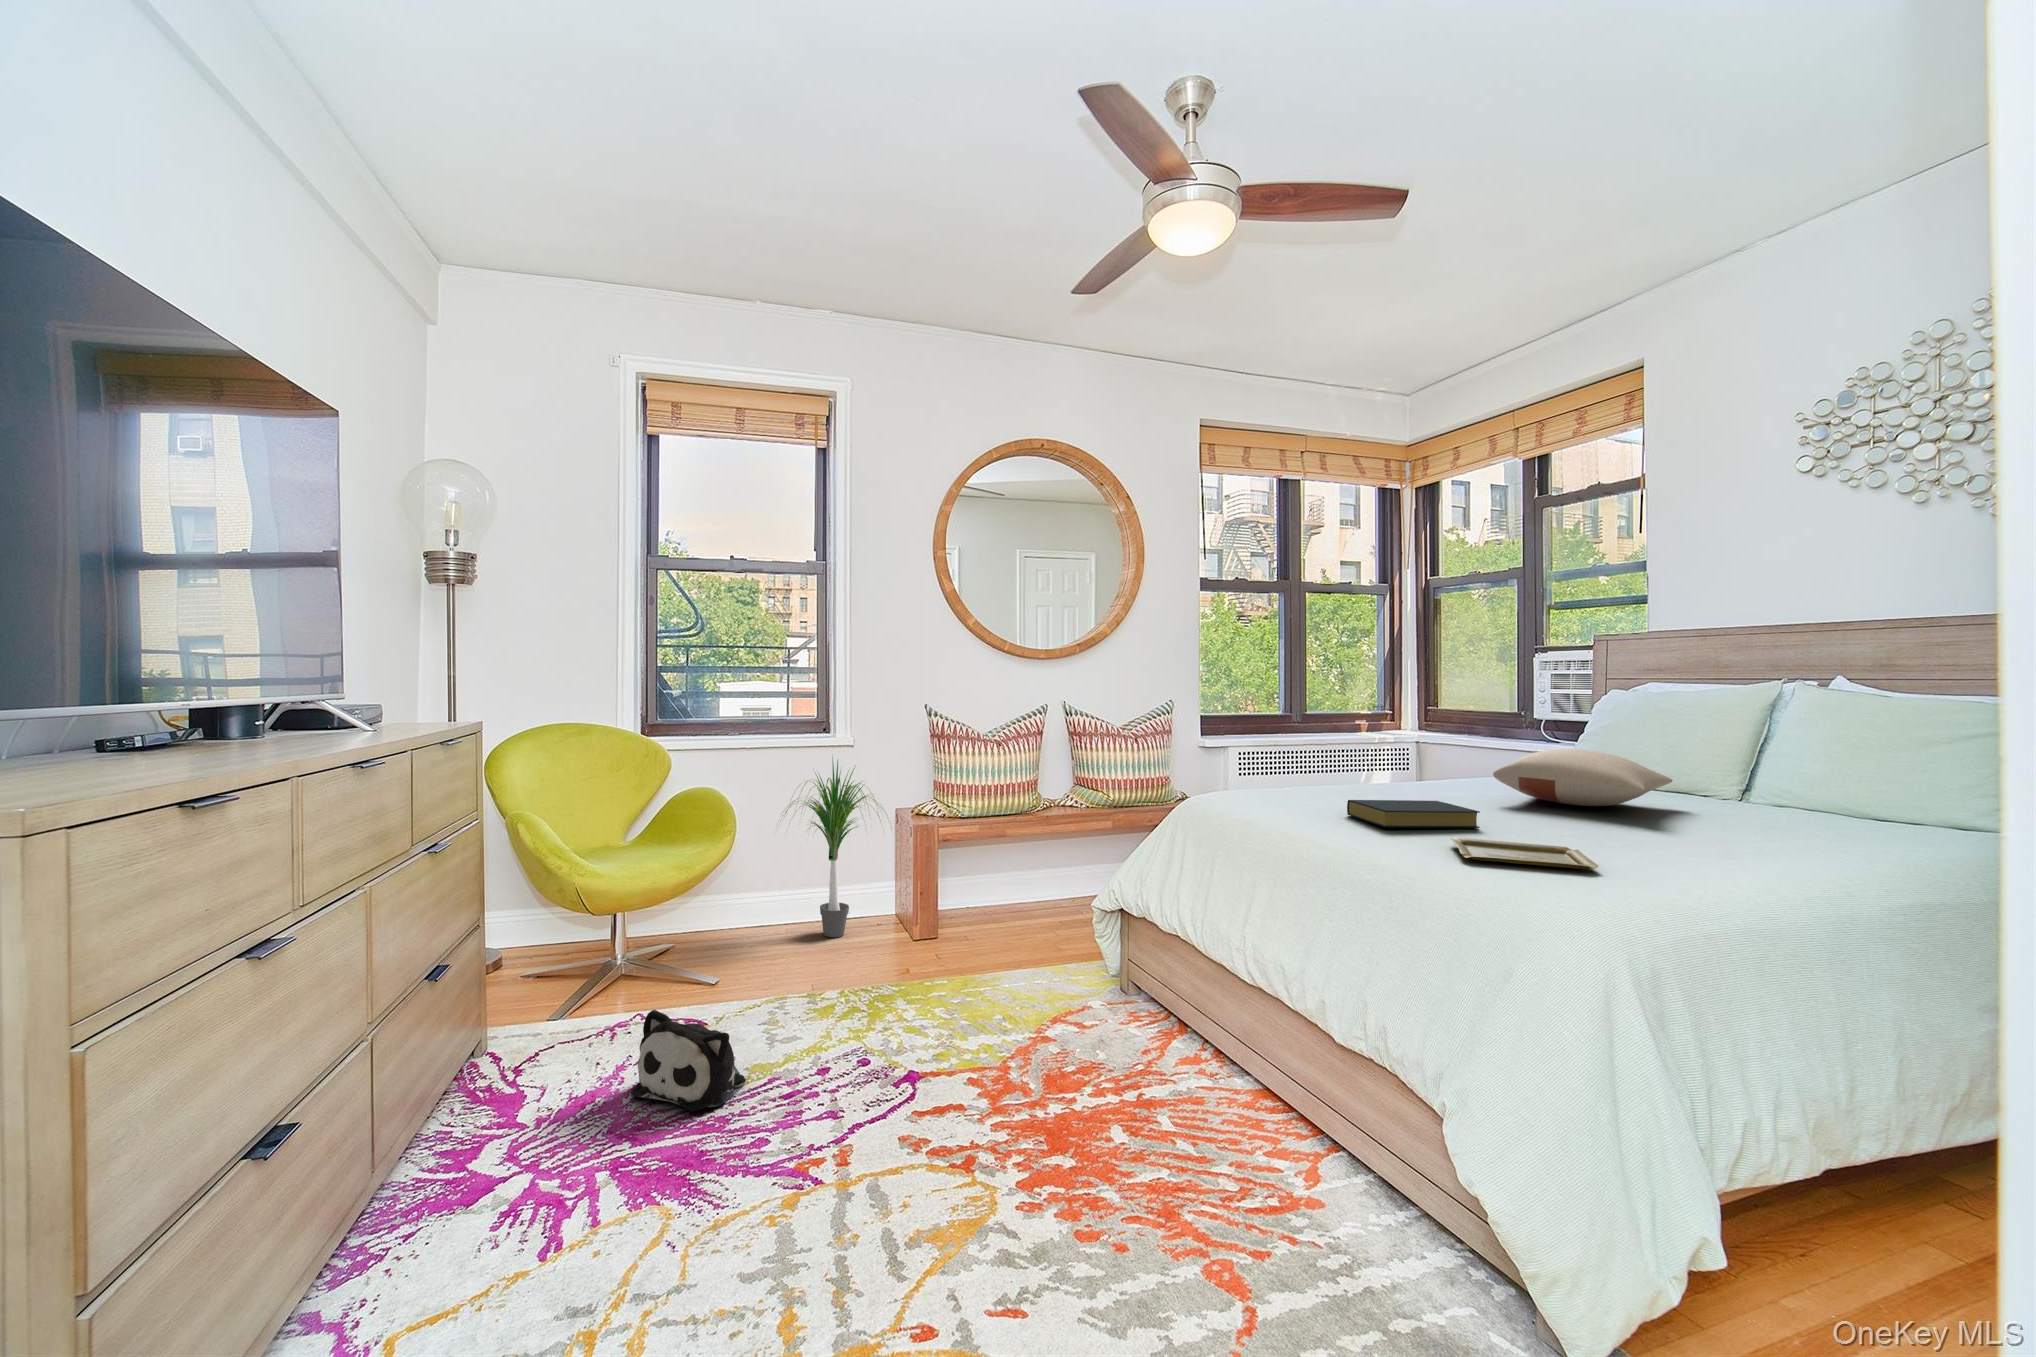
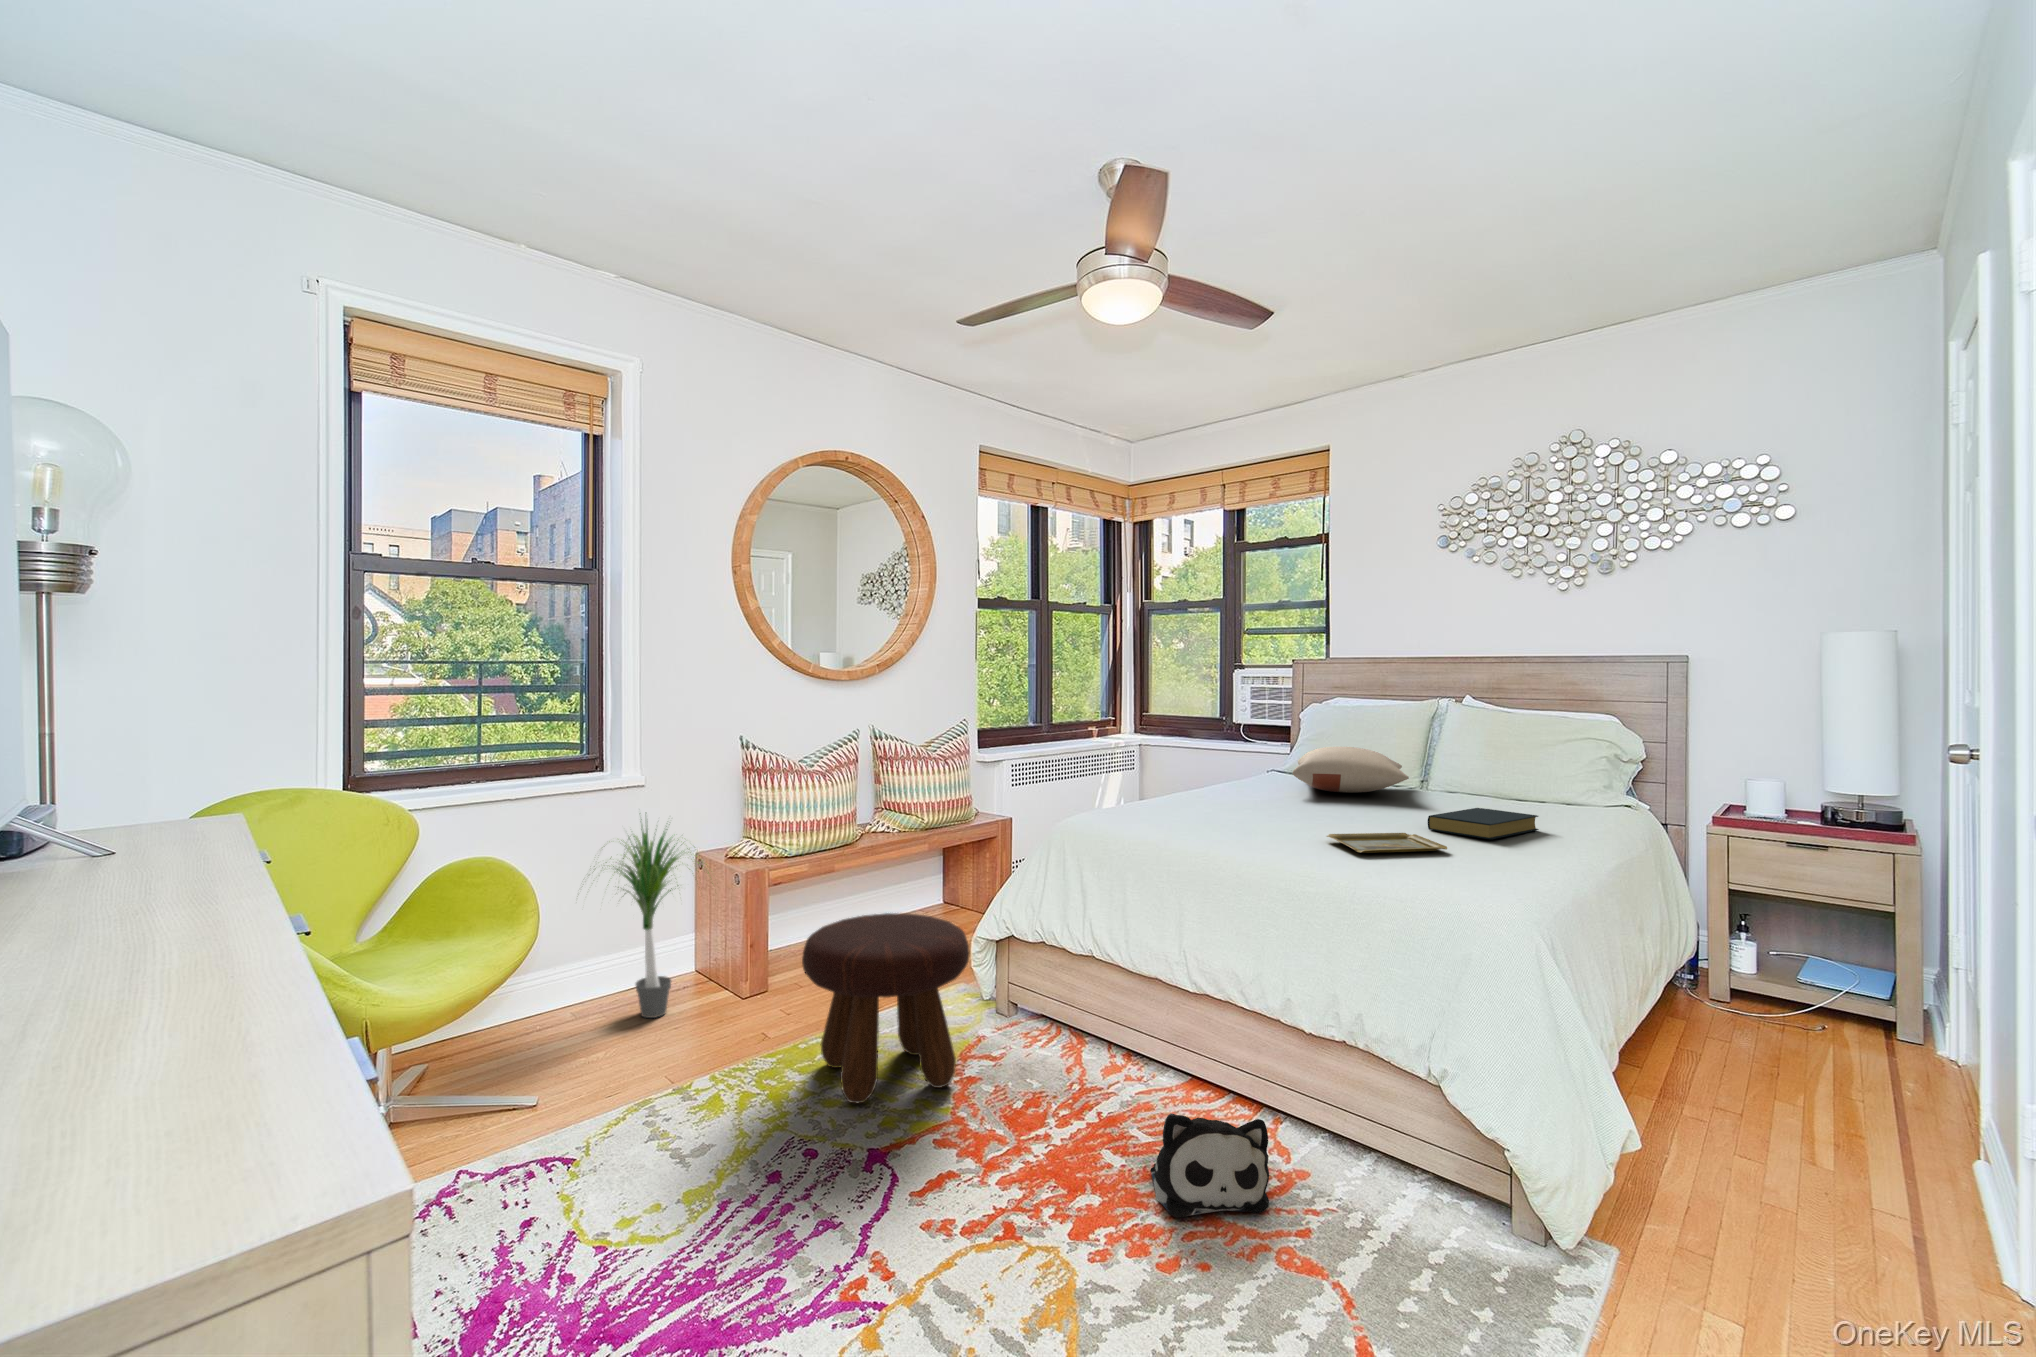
hardback book: present [1347,800,1480,828] -> present [1428,808,1539,840]
footstool: none [900,868,1057,1037] -> present [802,913,970,1103]
plush toy: present [631,1010,746,1111] -> present [1151,1113,1269,1217]

